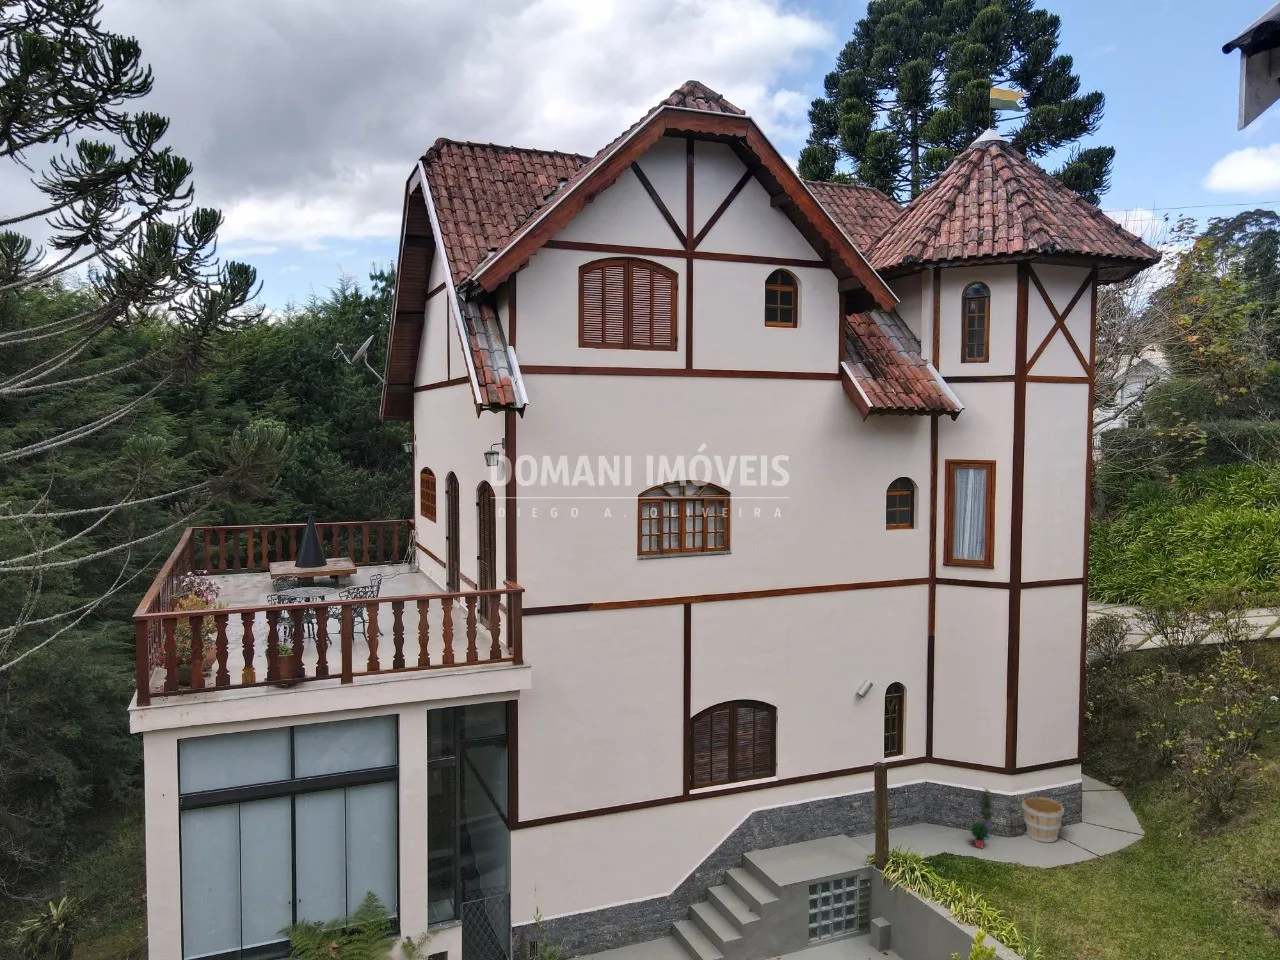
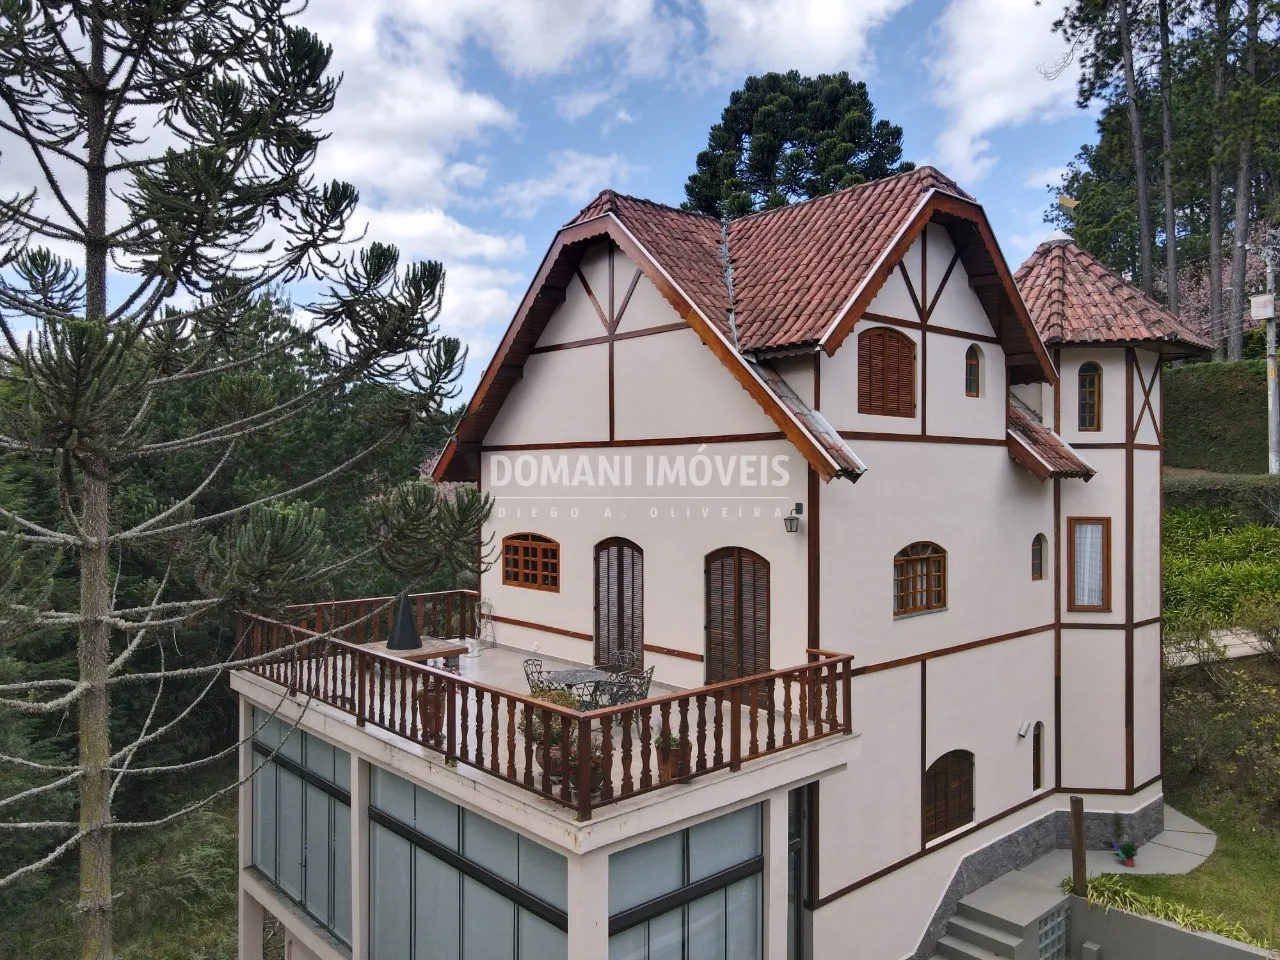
wooden bucket: present [1022,797,1064,843] -> none [1143,813,1184,854]

